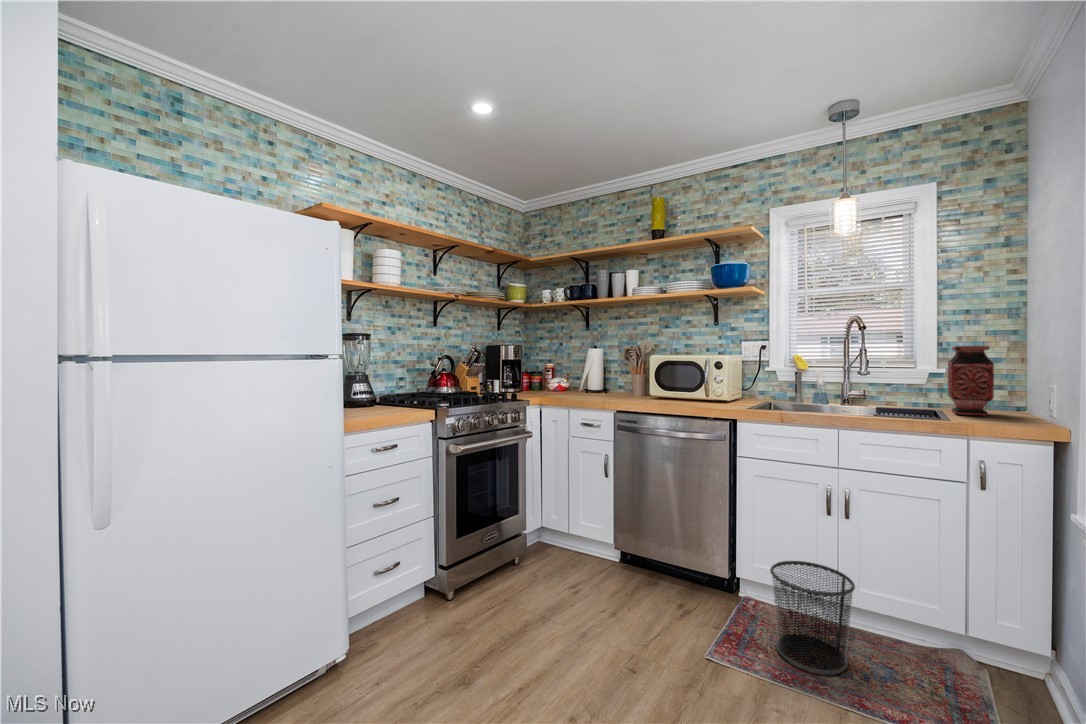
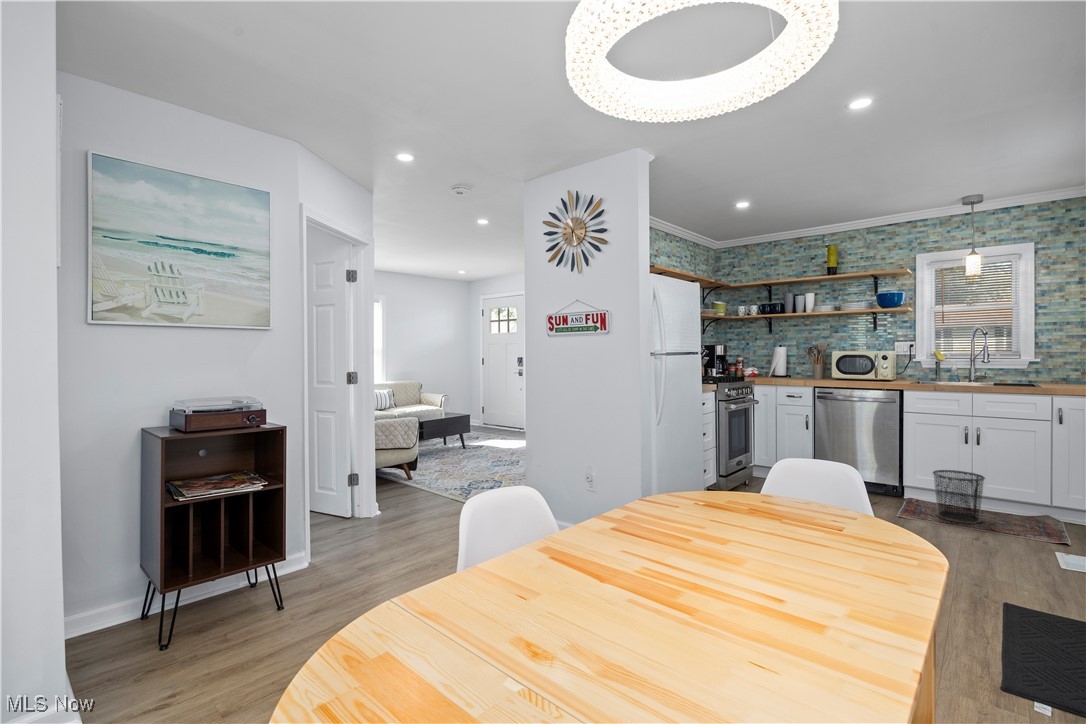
vase: present [948,346,994,416] -> none [1041,345,1069,385]

